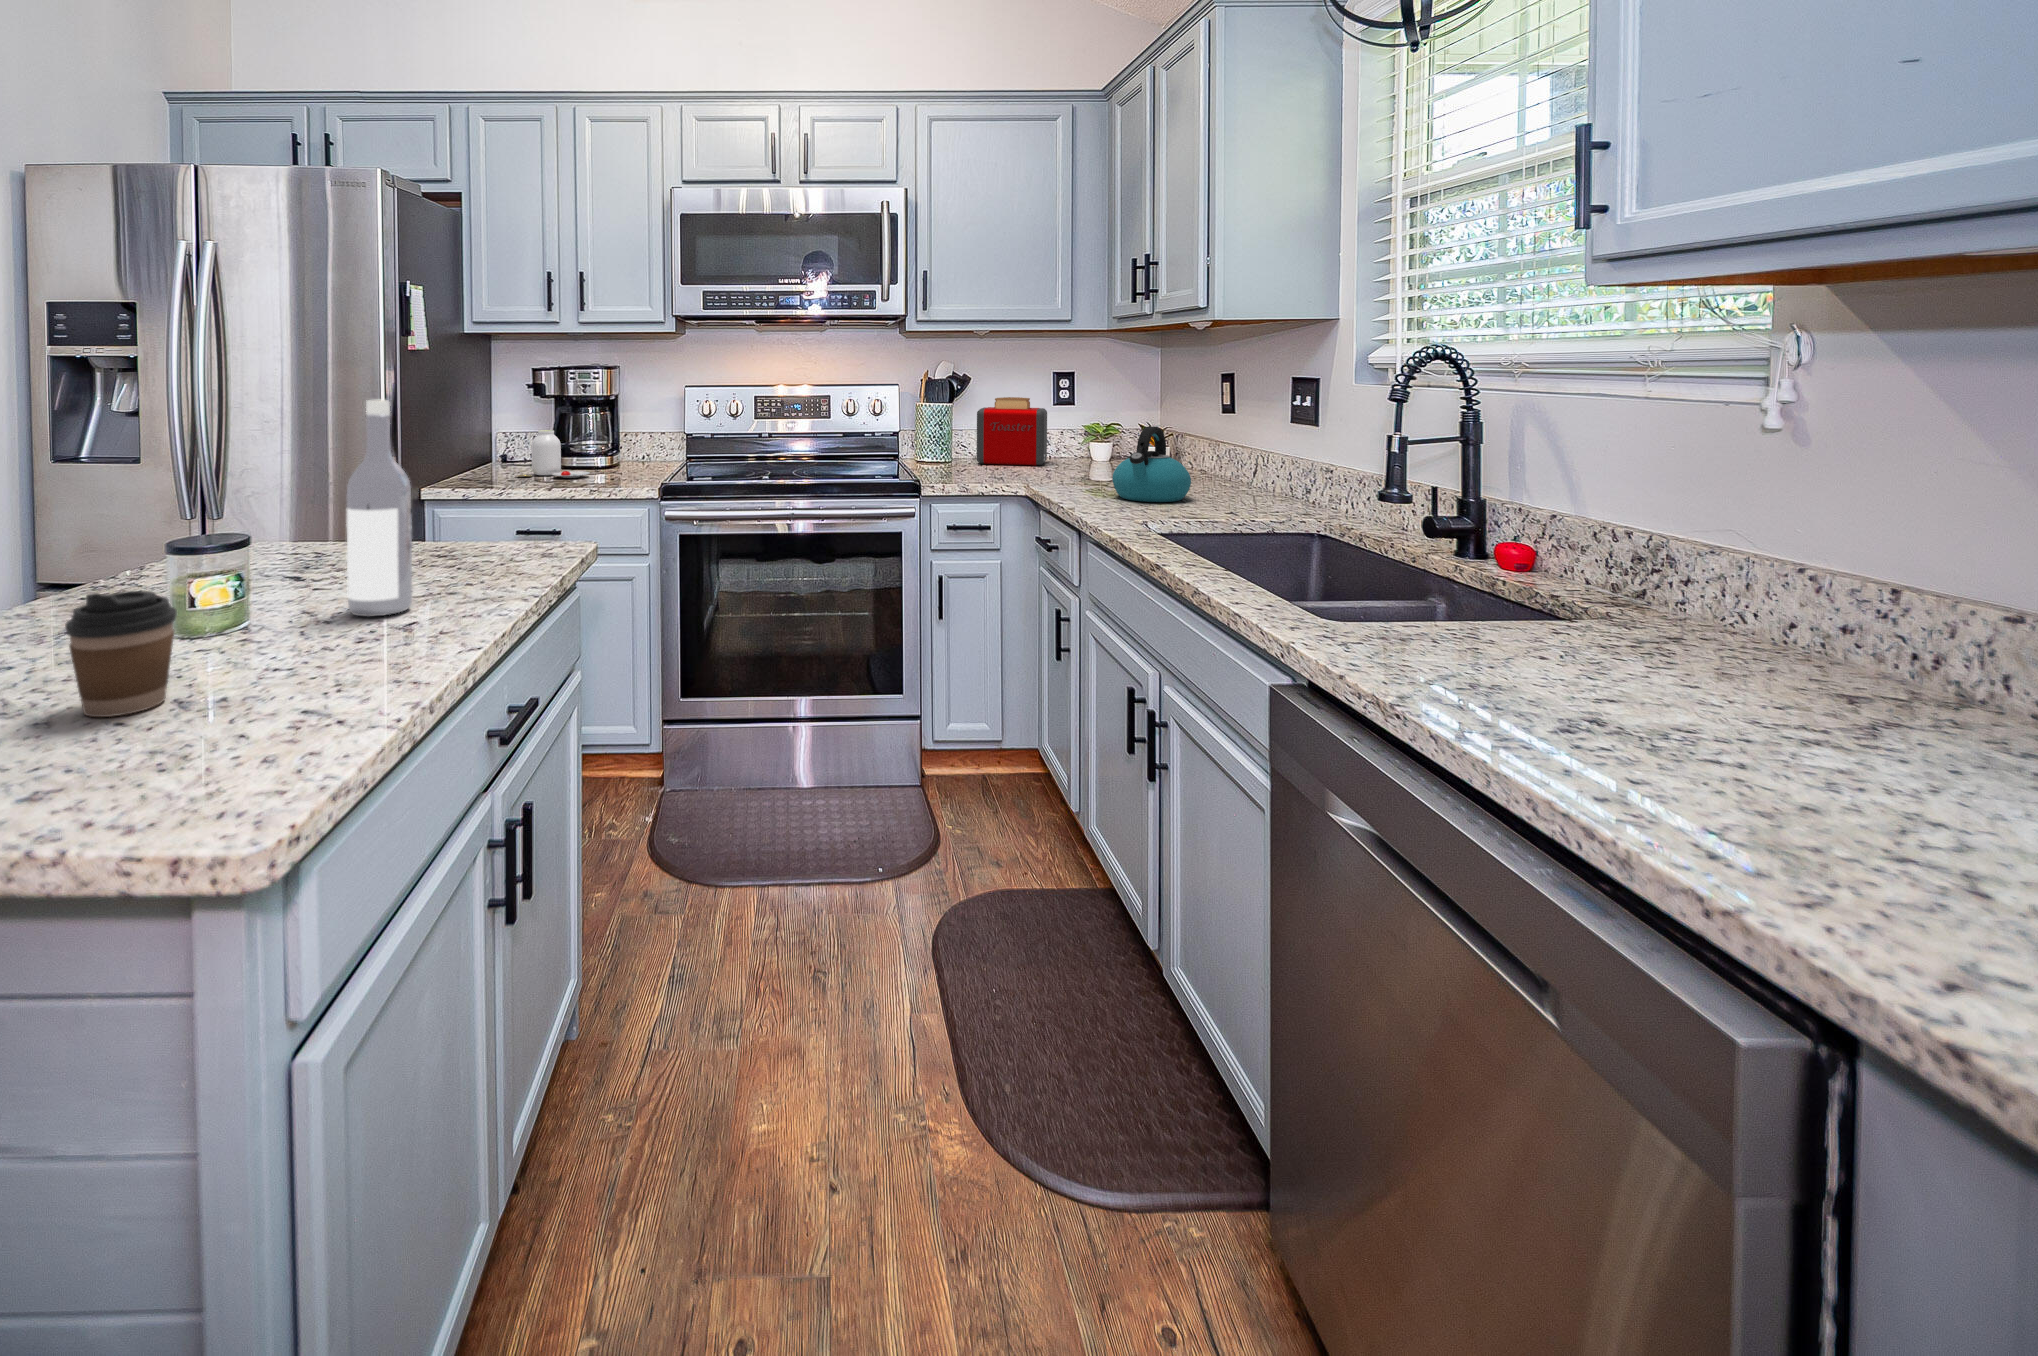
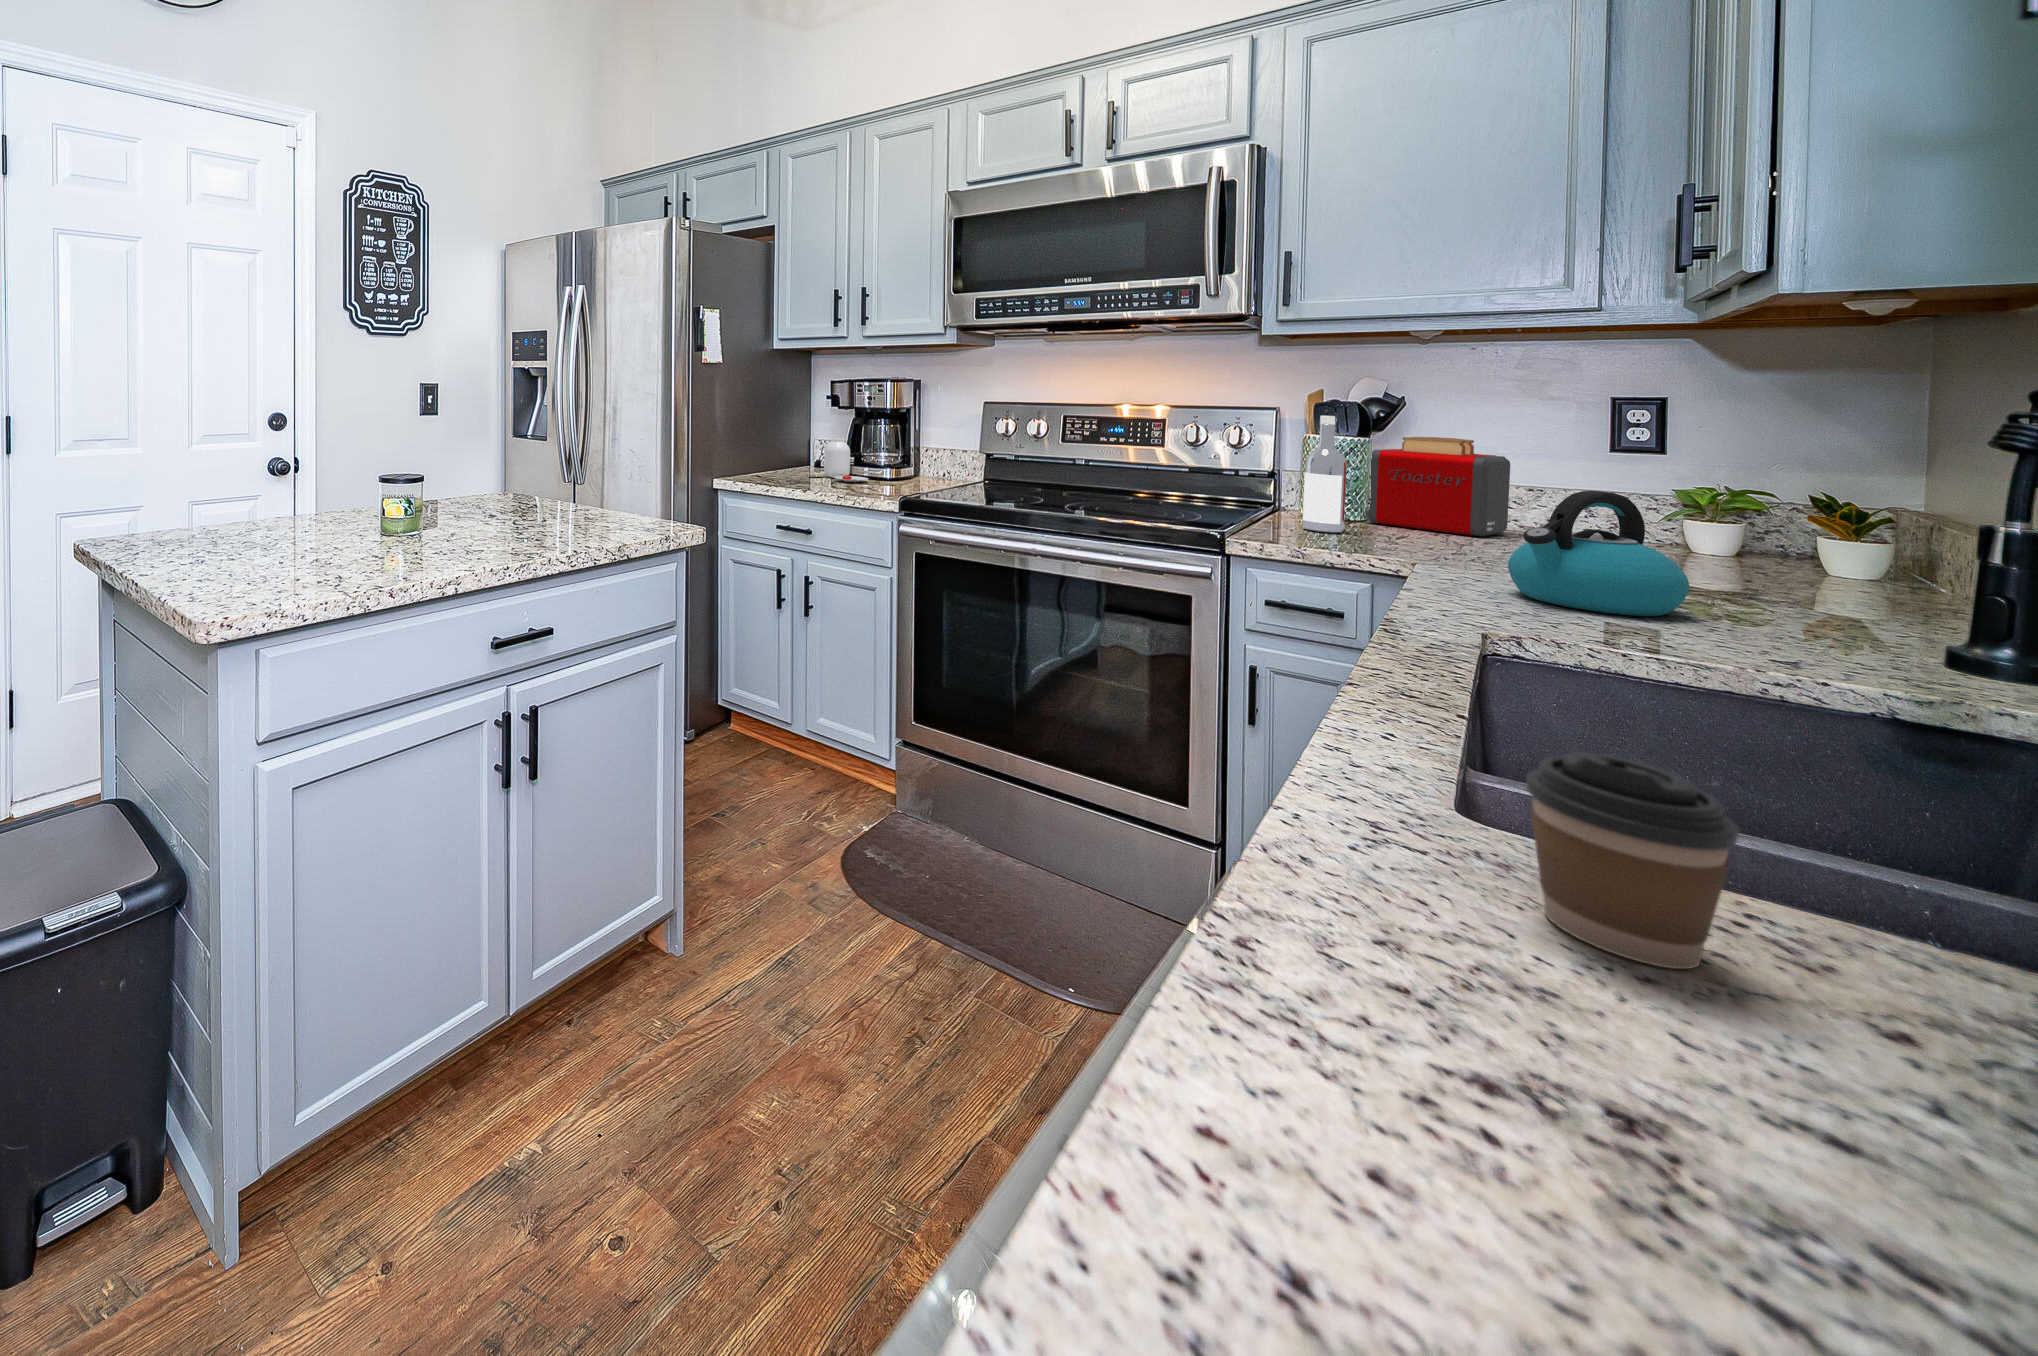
wine bottle: present [347,400,412,616] -> present [1303,416,1346,533]
coffee cup: present [65,591,177,717] -> present [1526,752,1739,969]

